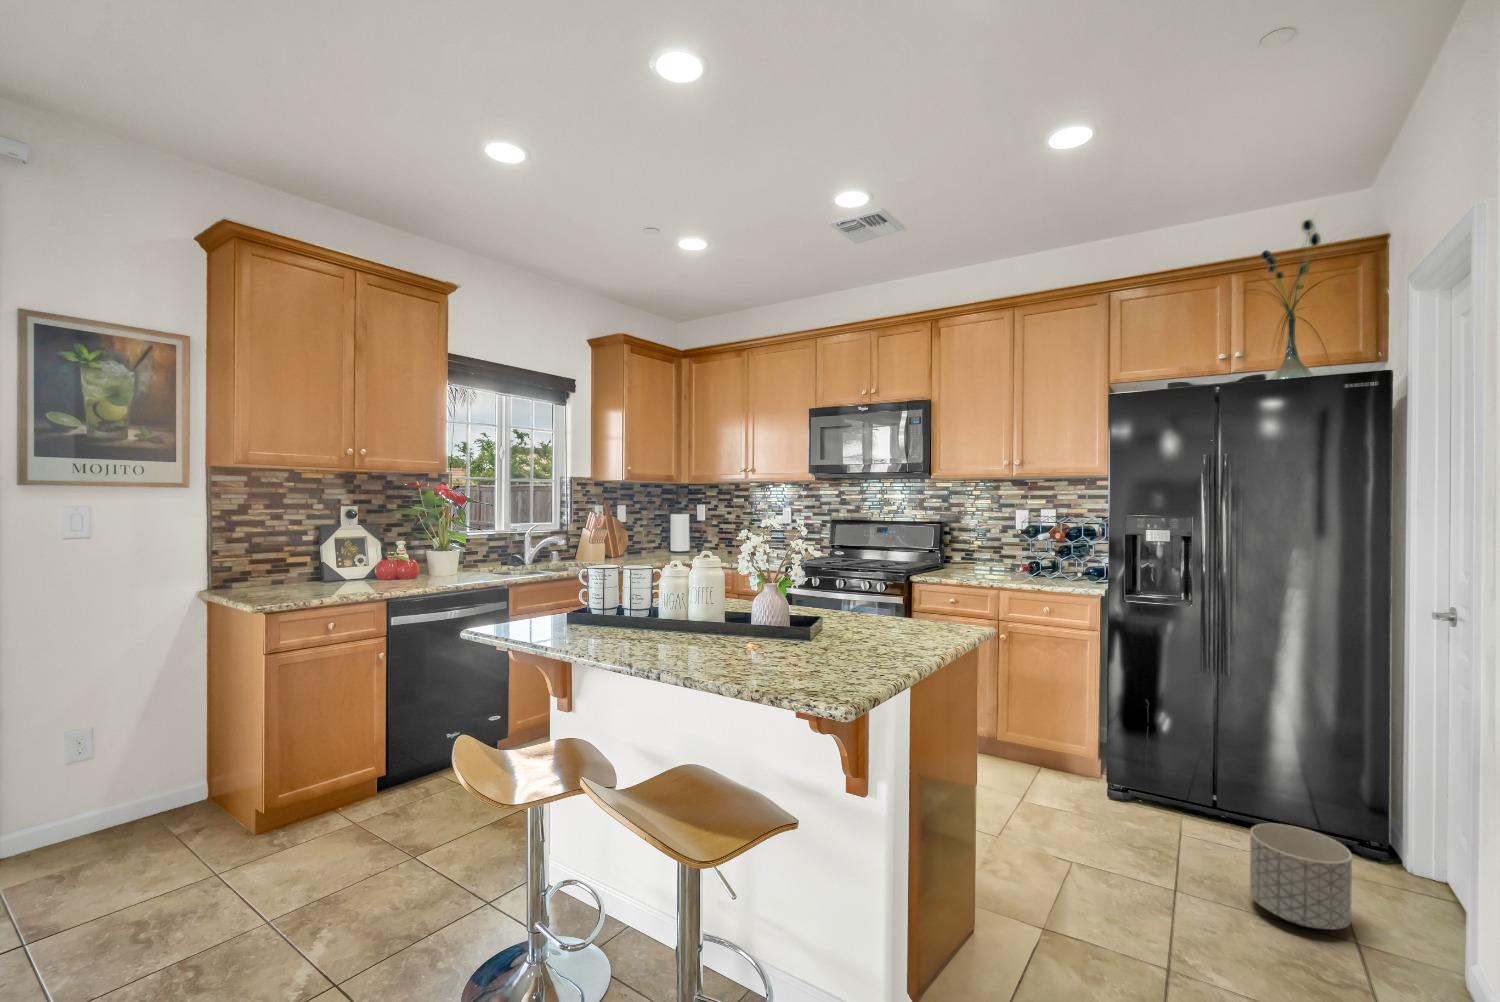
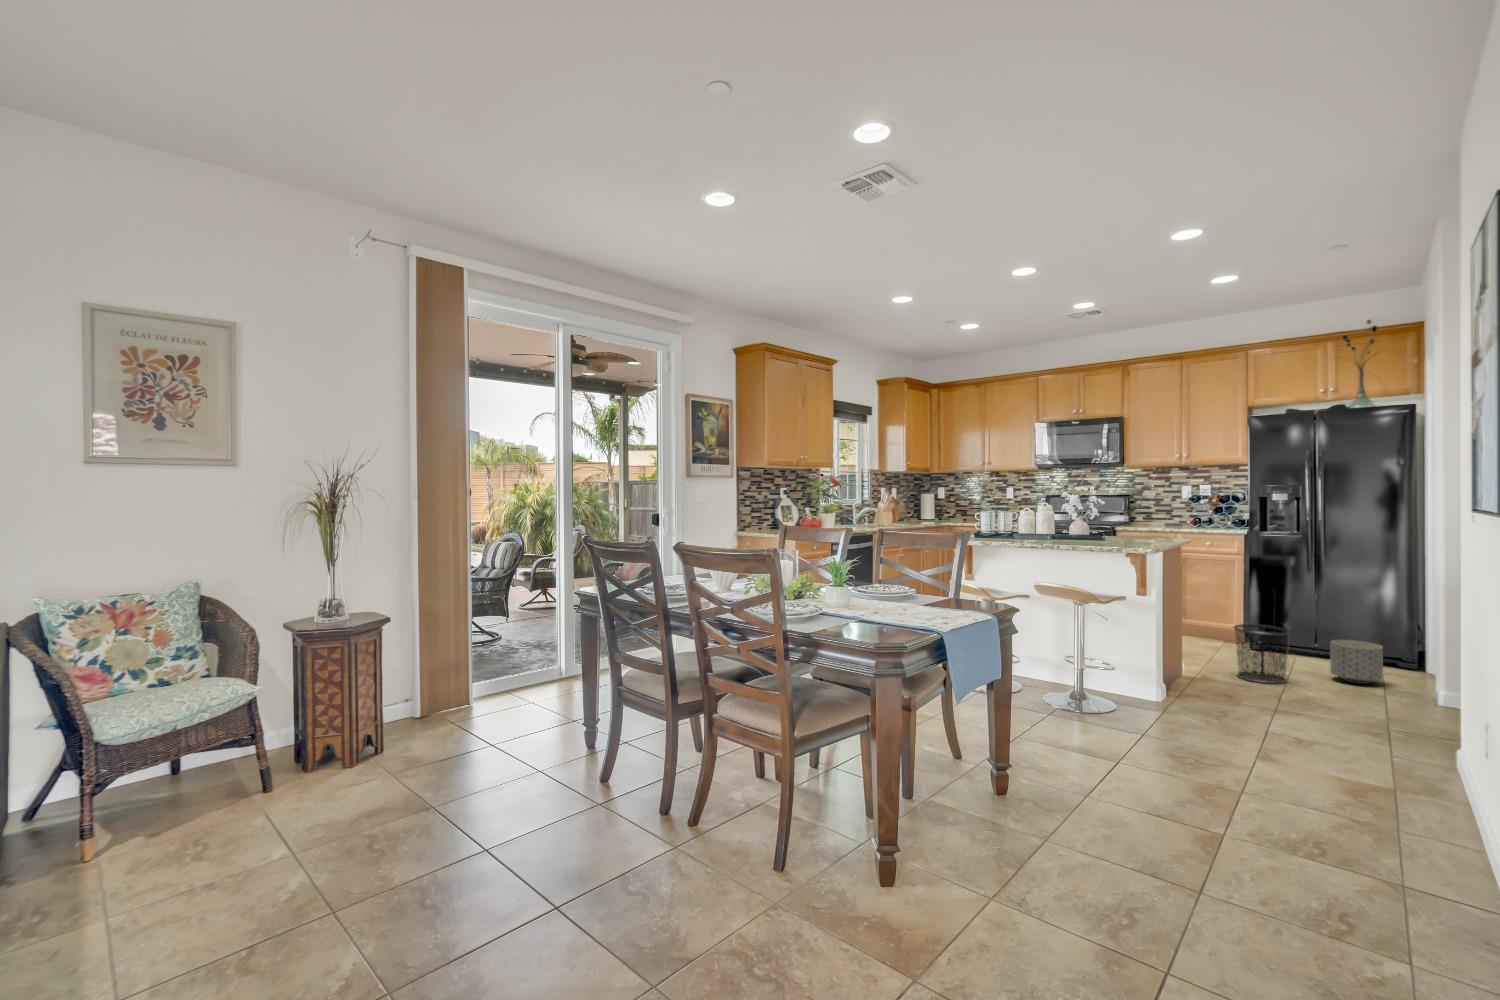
waste bin: none [1073,792,1181,936] -> present [1234,624,1291,684]

